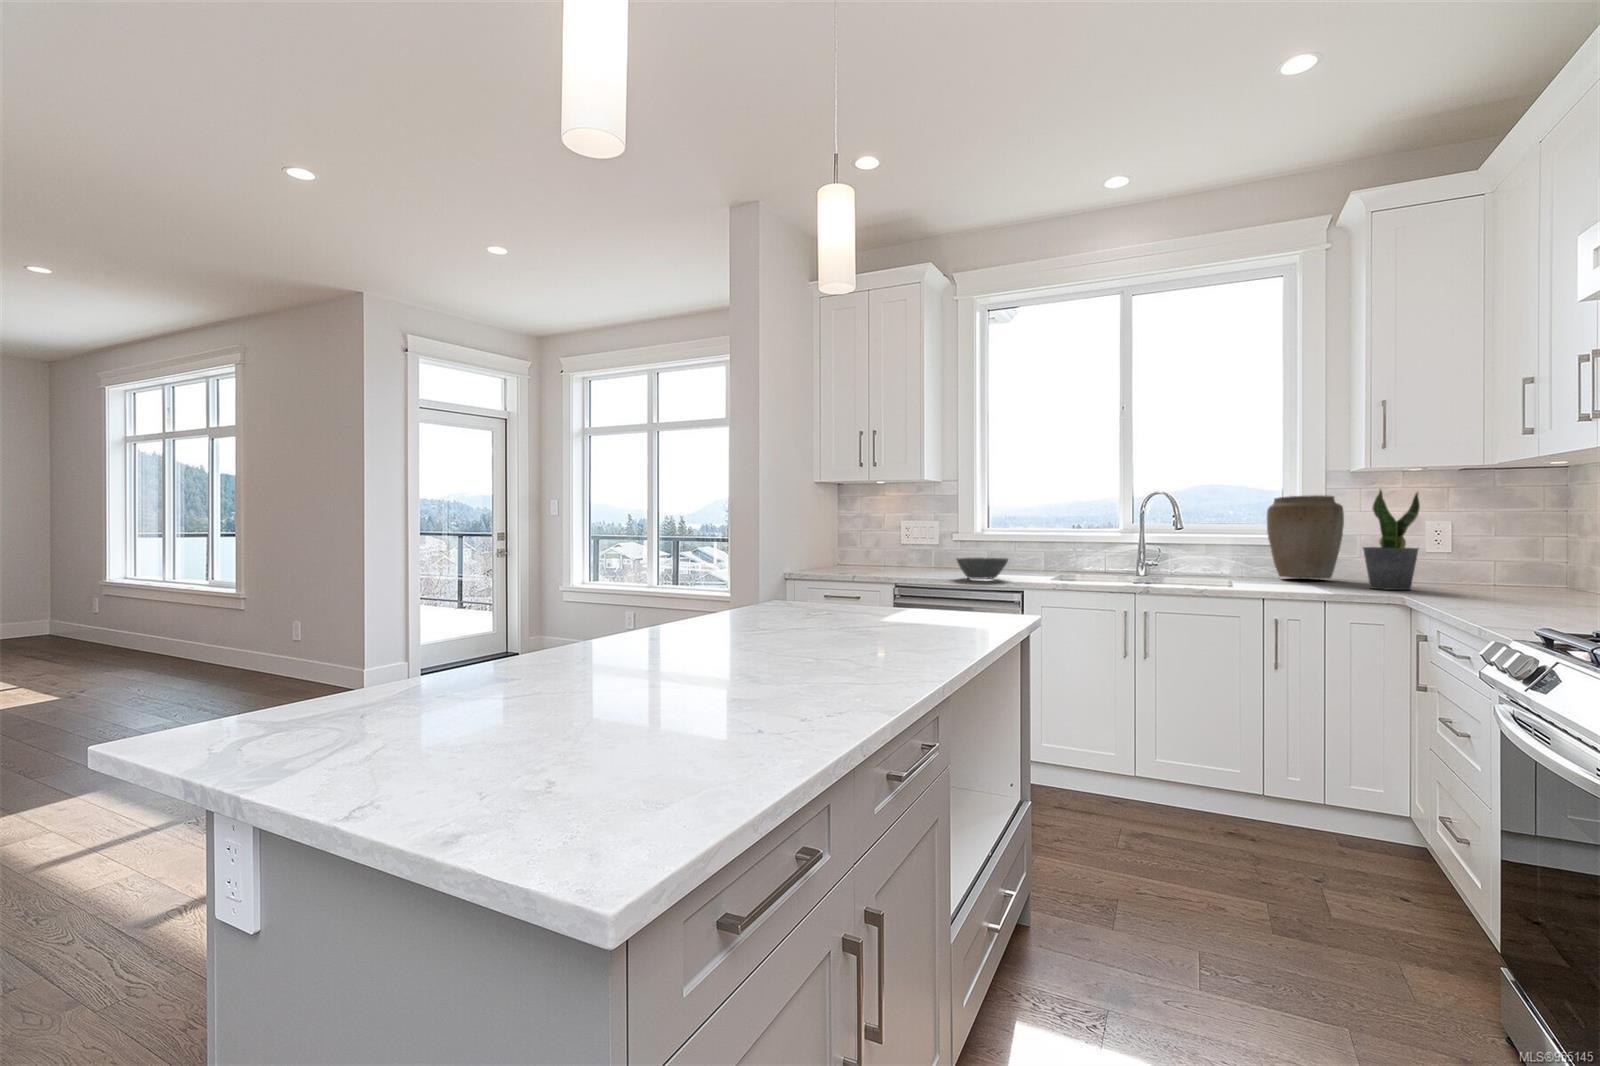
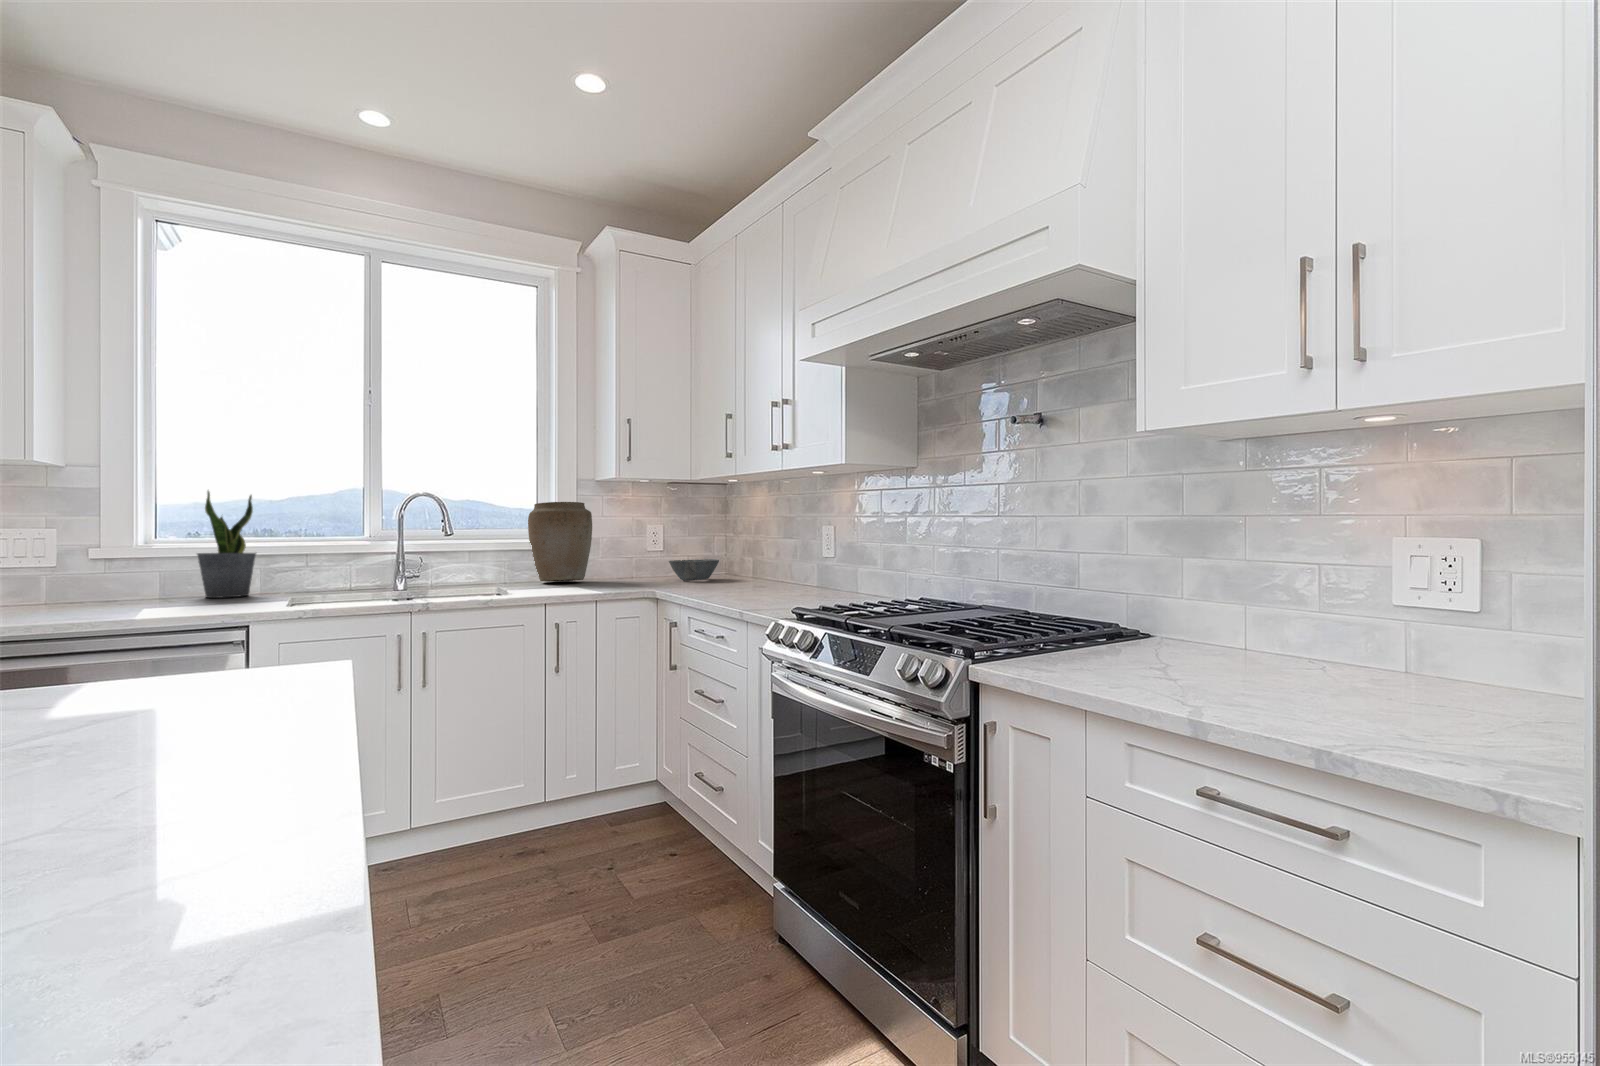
potted plant: present [1363,490,1420,590] -> present [197,491,256,598]
bowl: present [956,558,1008,579] -> present [669,559,719,581]

